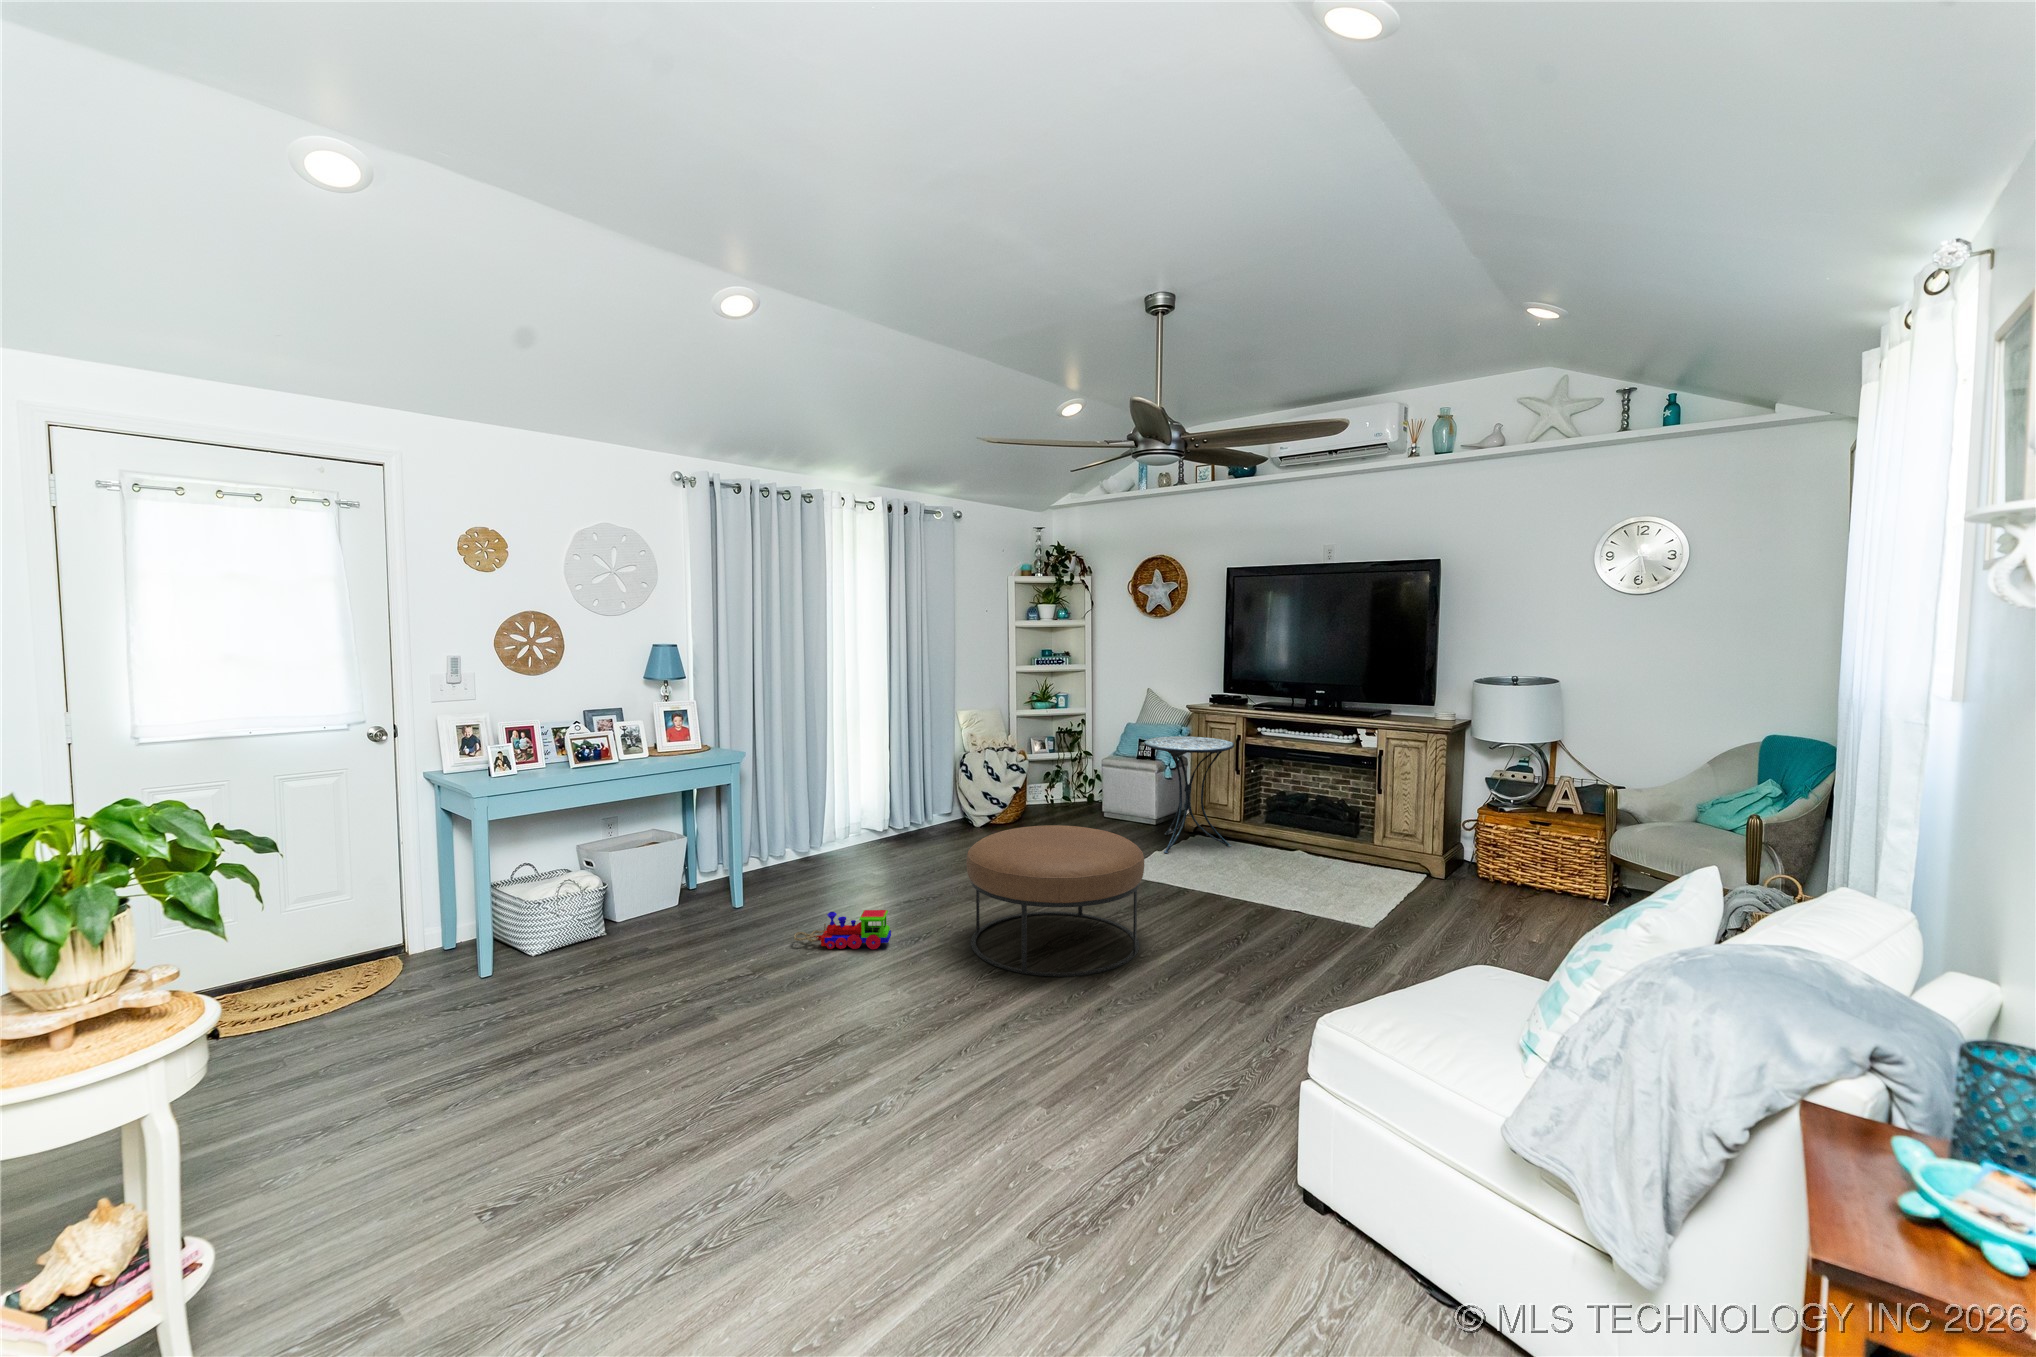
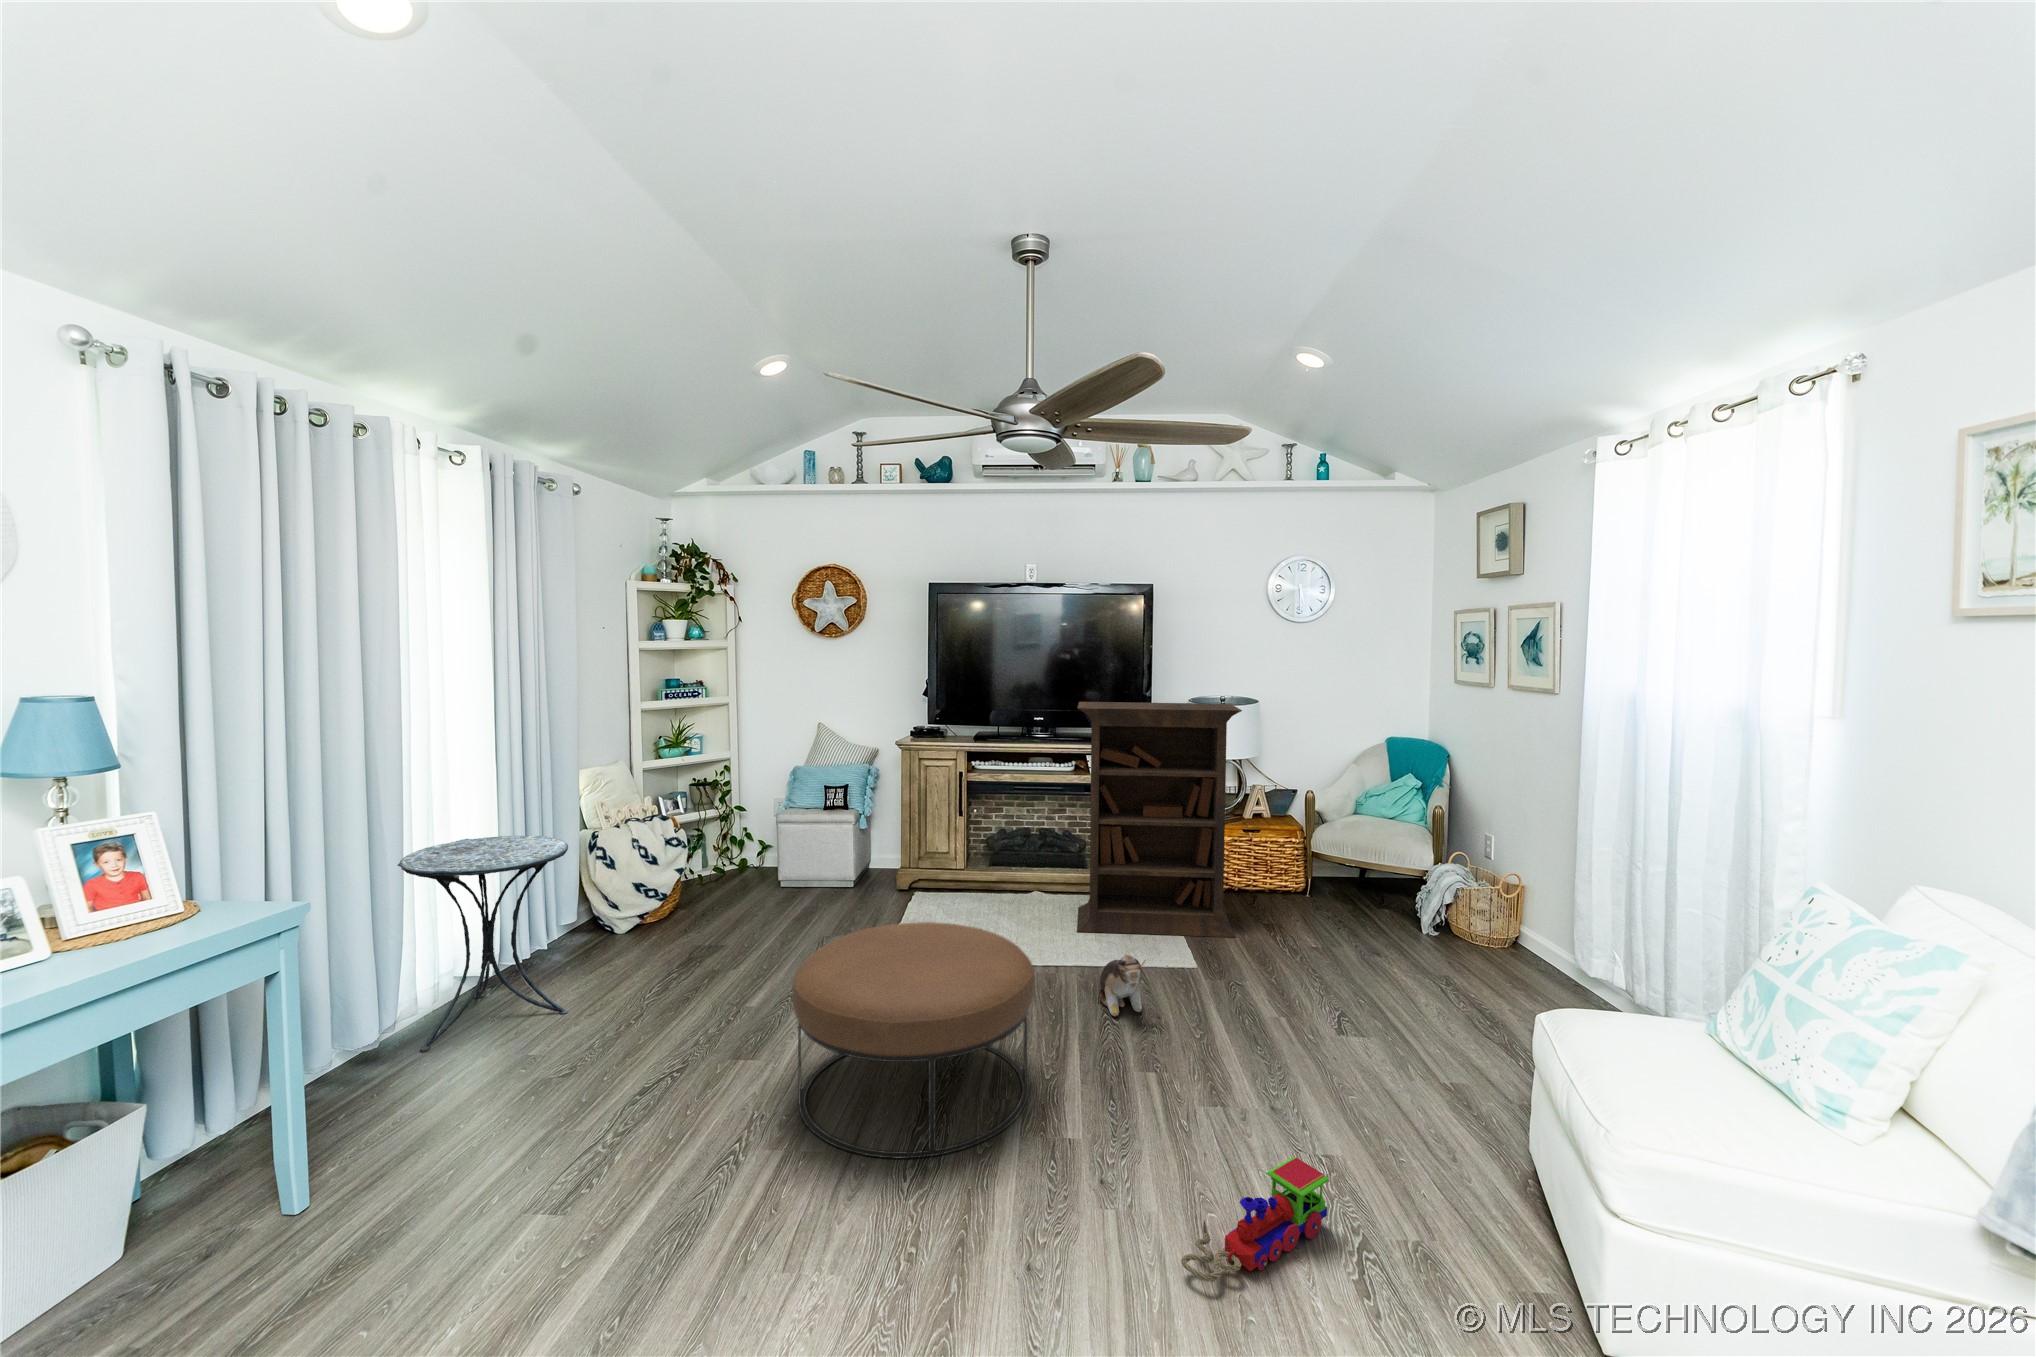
bookcase: none [1302,674,1491,917] -> present [1077,702,1242,937]
side table: present [1144,736,1234,853] -> present [398,836,568,1052]
plush toy: none [1247,887,1288,942] -> present [1099,955,1145,1016]
toy train: present [794,910,891,949] -> present [1181,1157,1329,1281]

